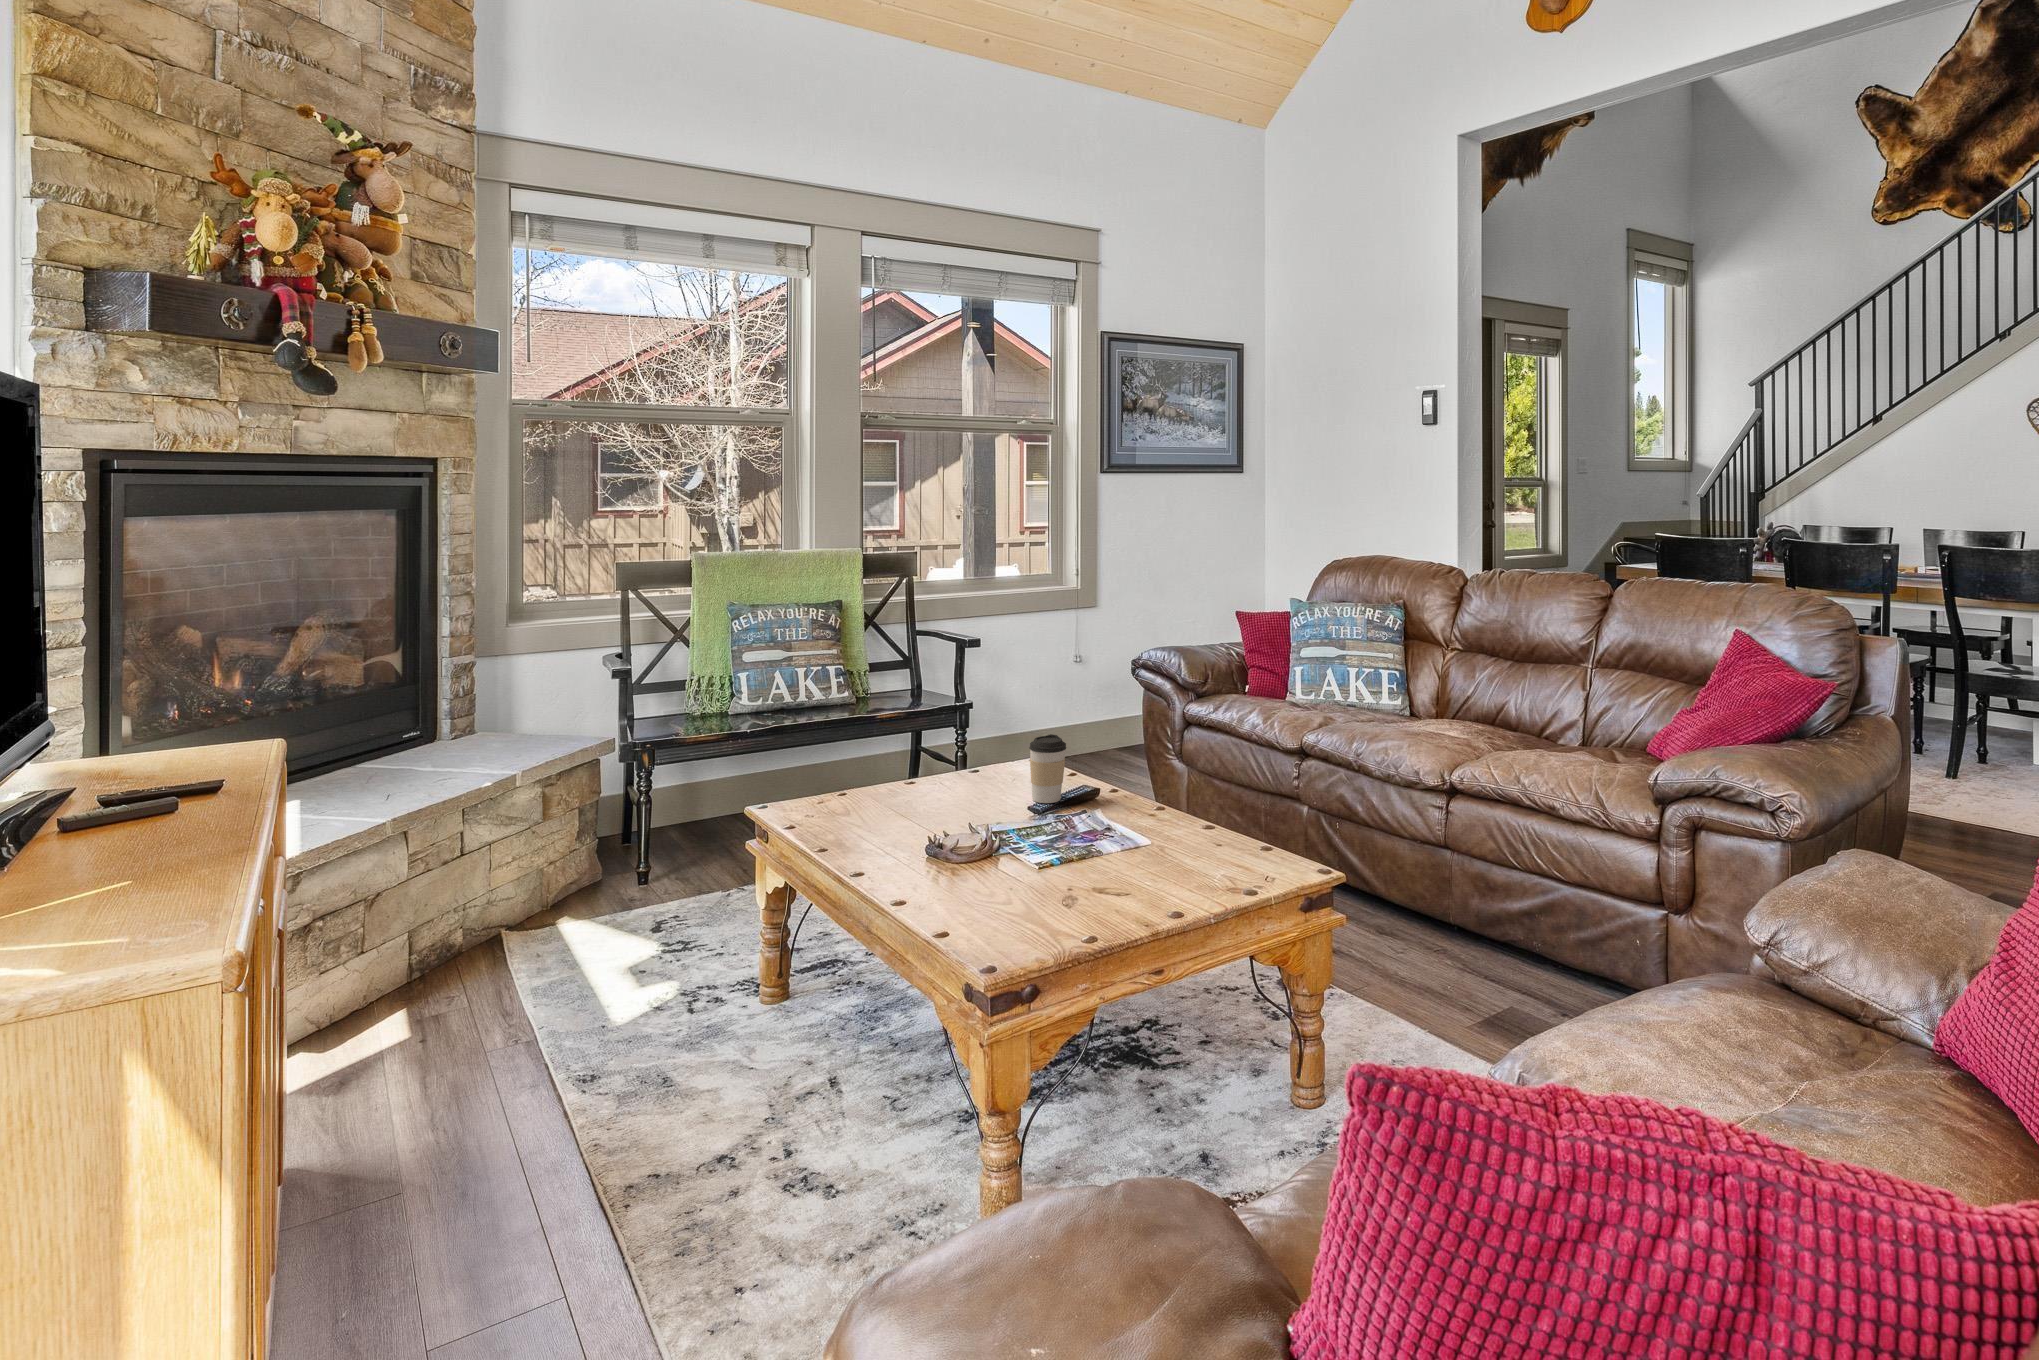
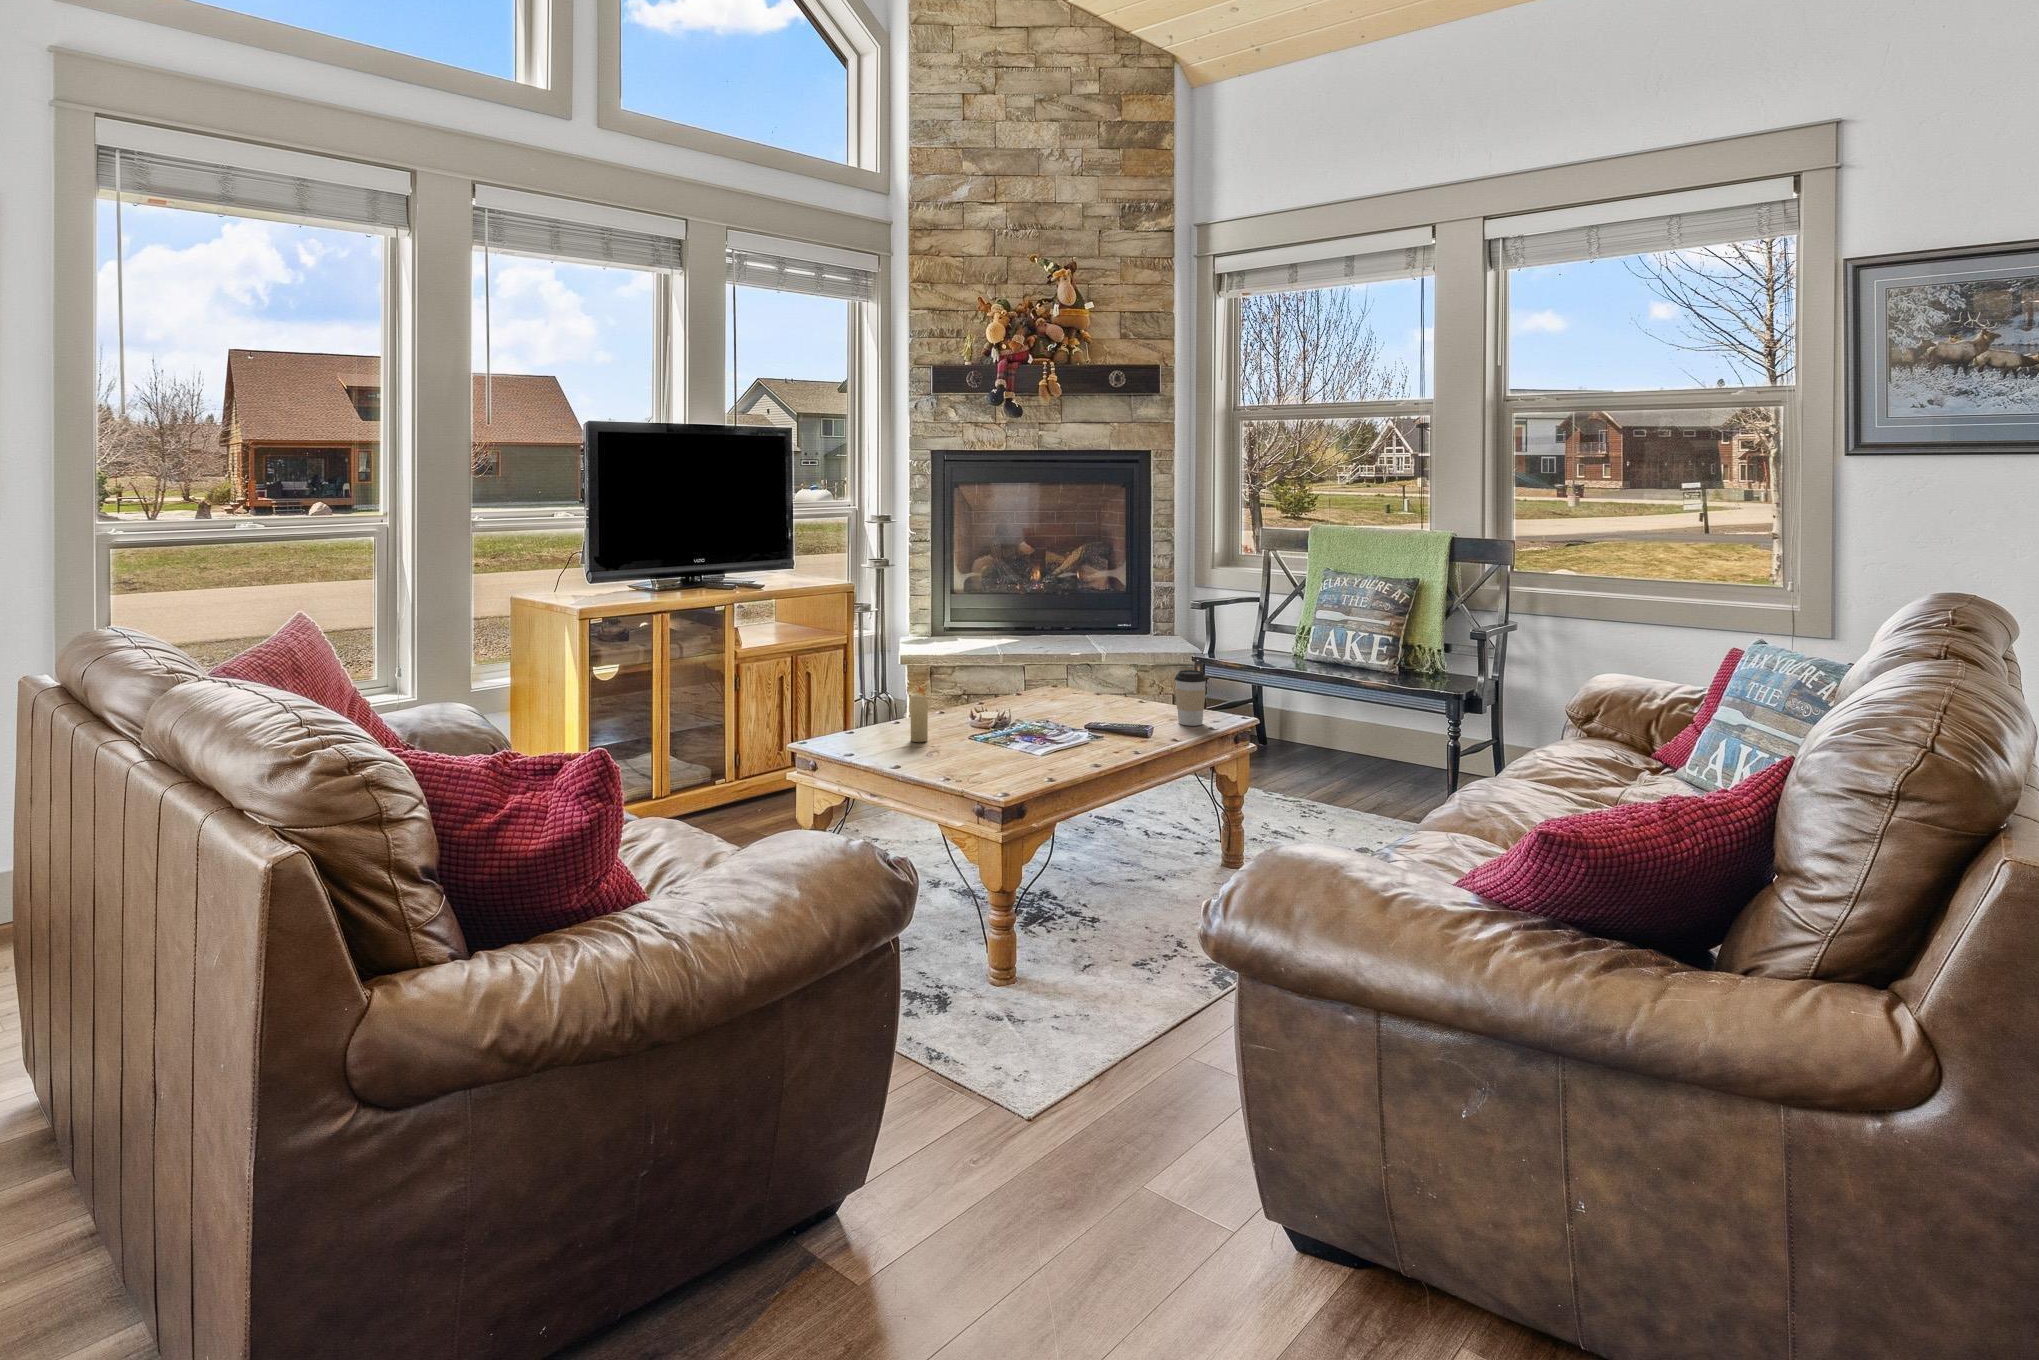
candle: none [1003,860,1033,953] -> present [910,686,928,742]

